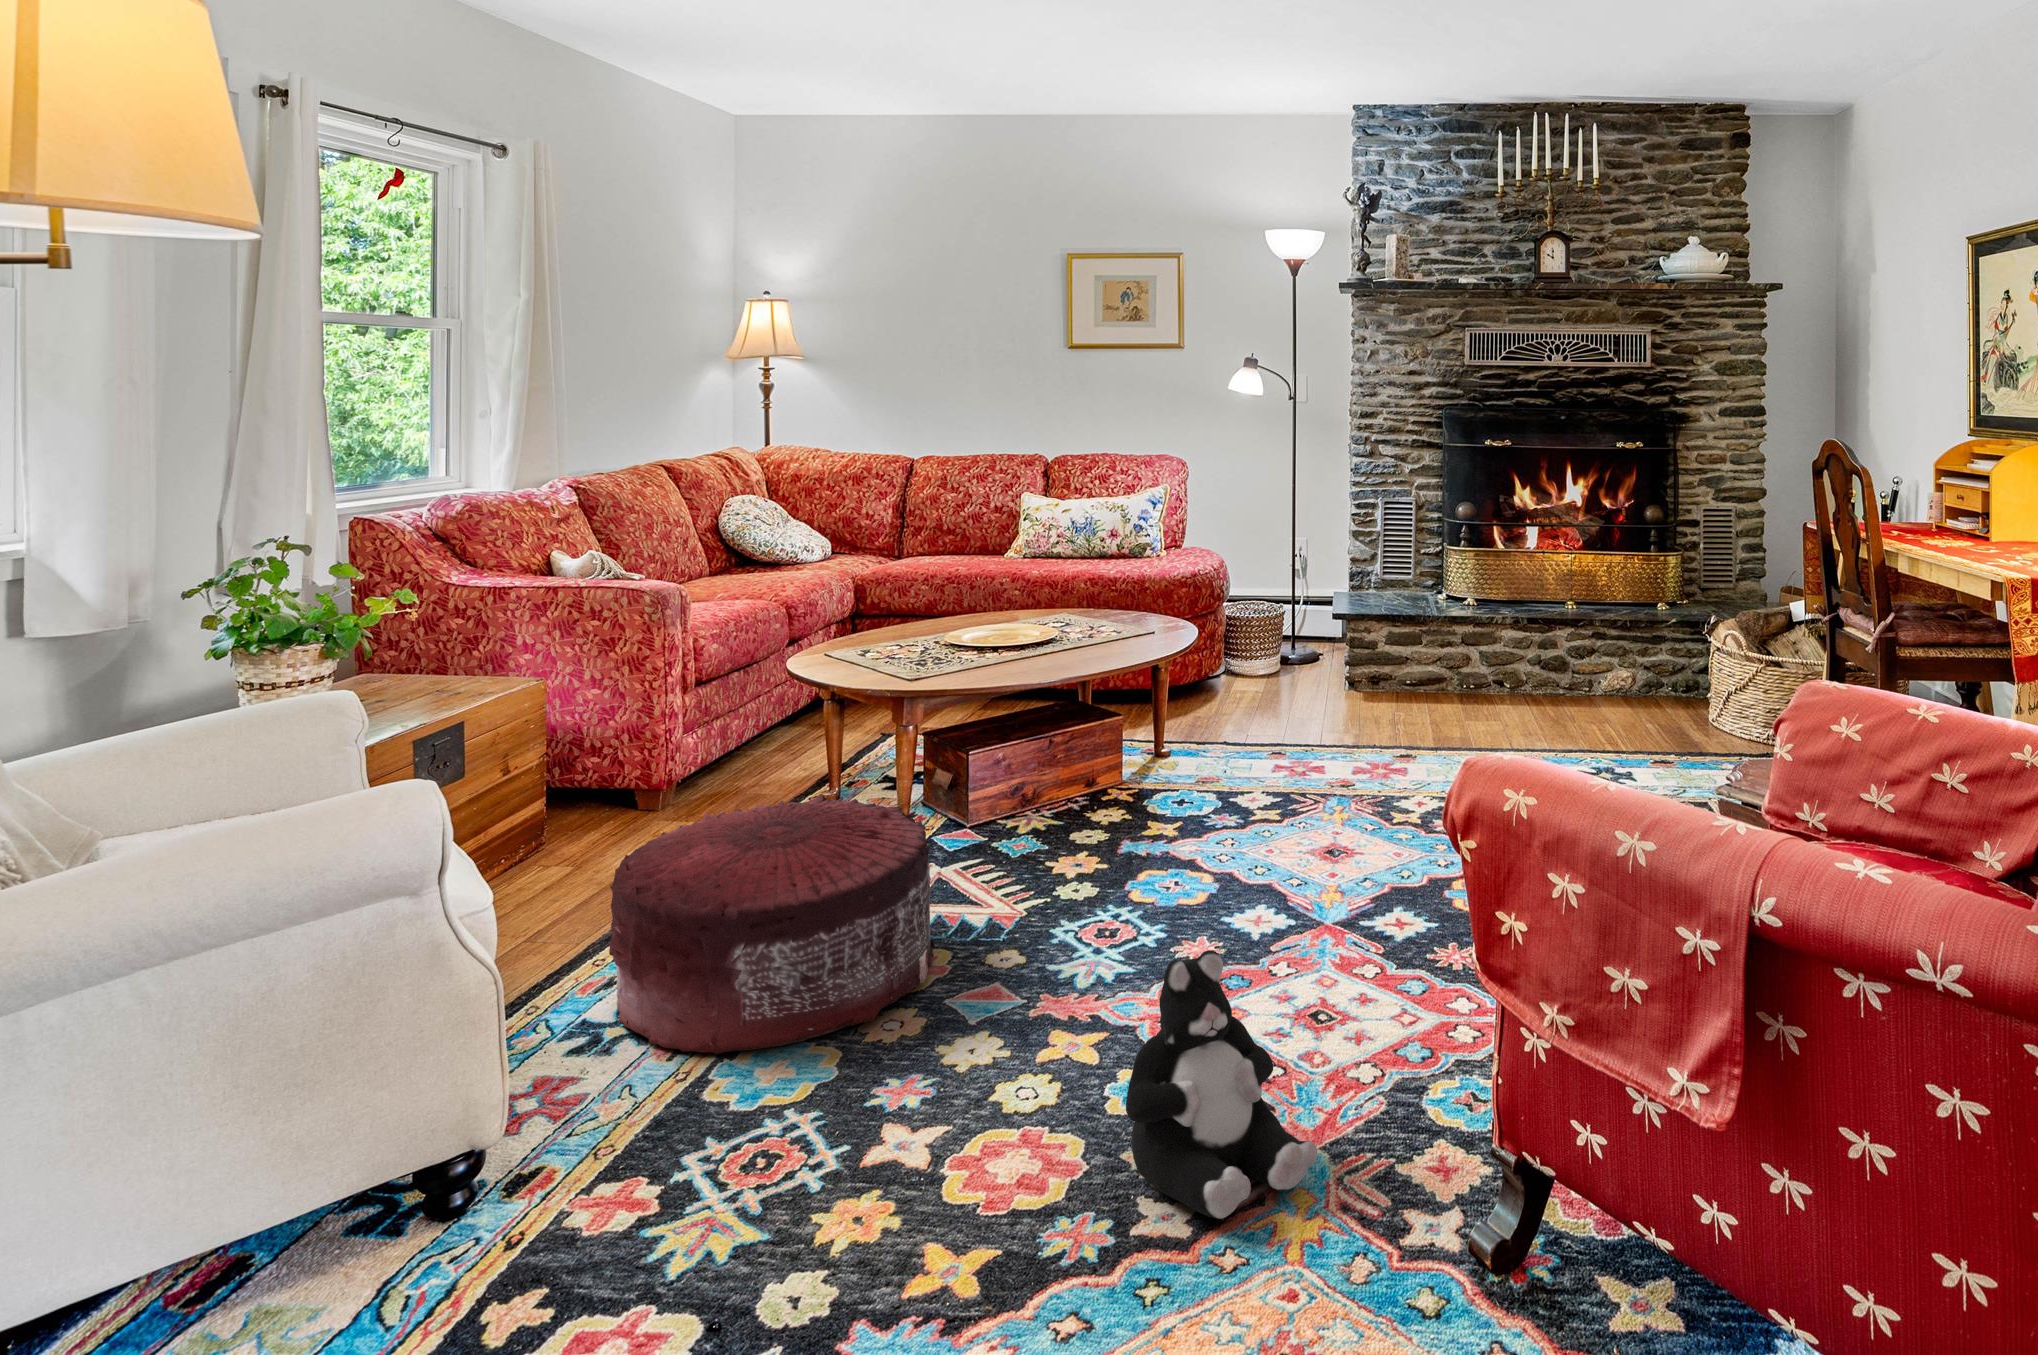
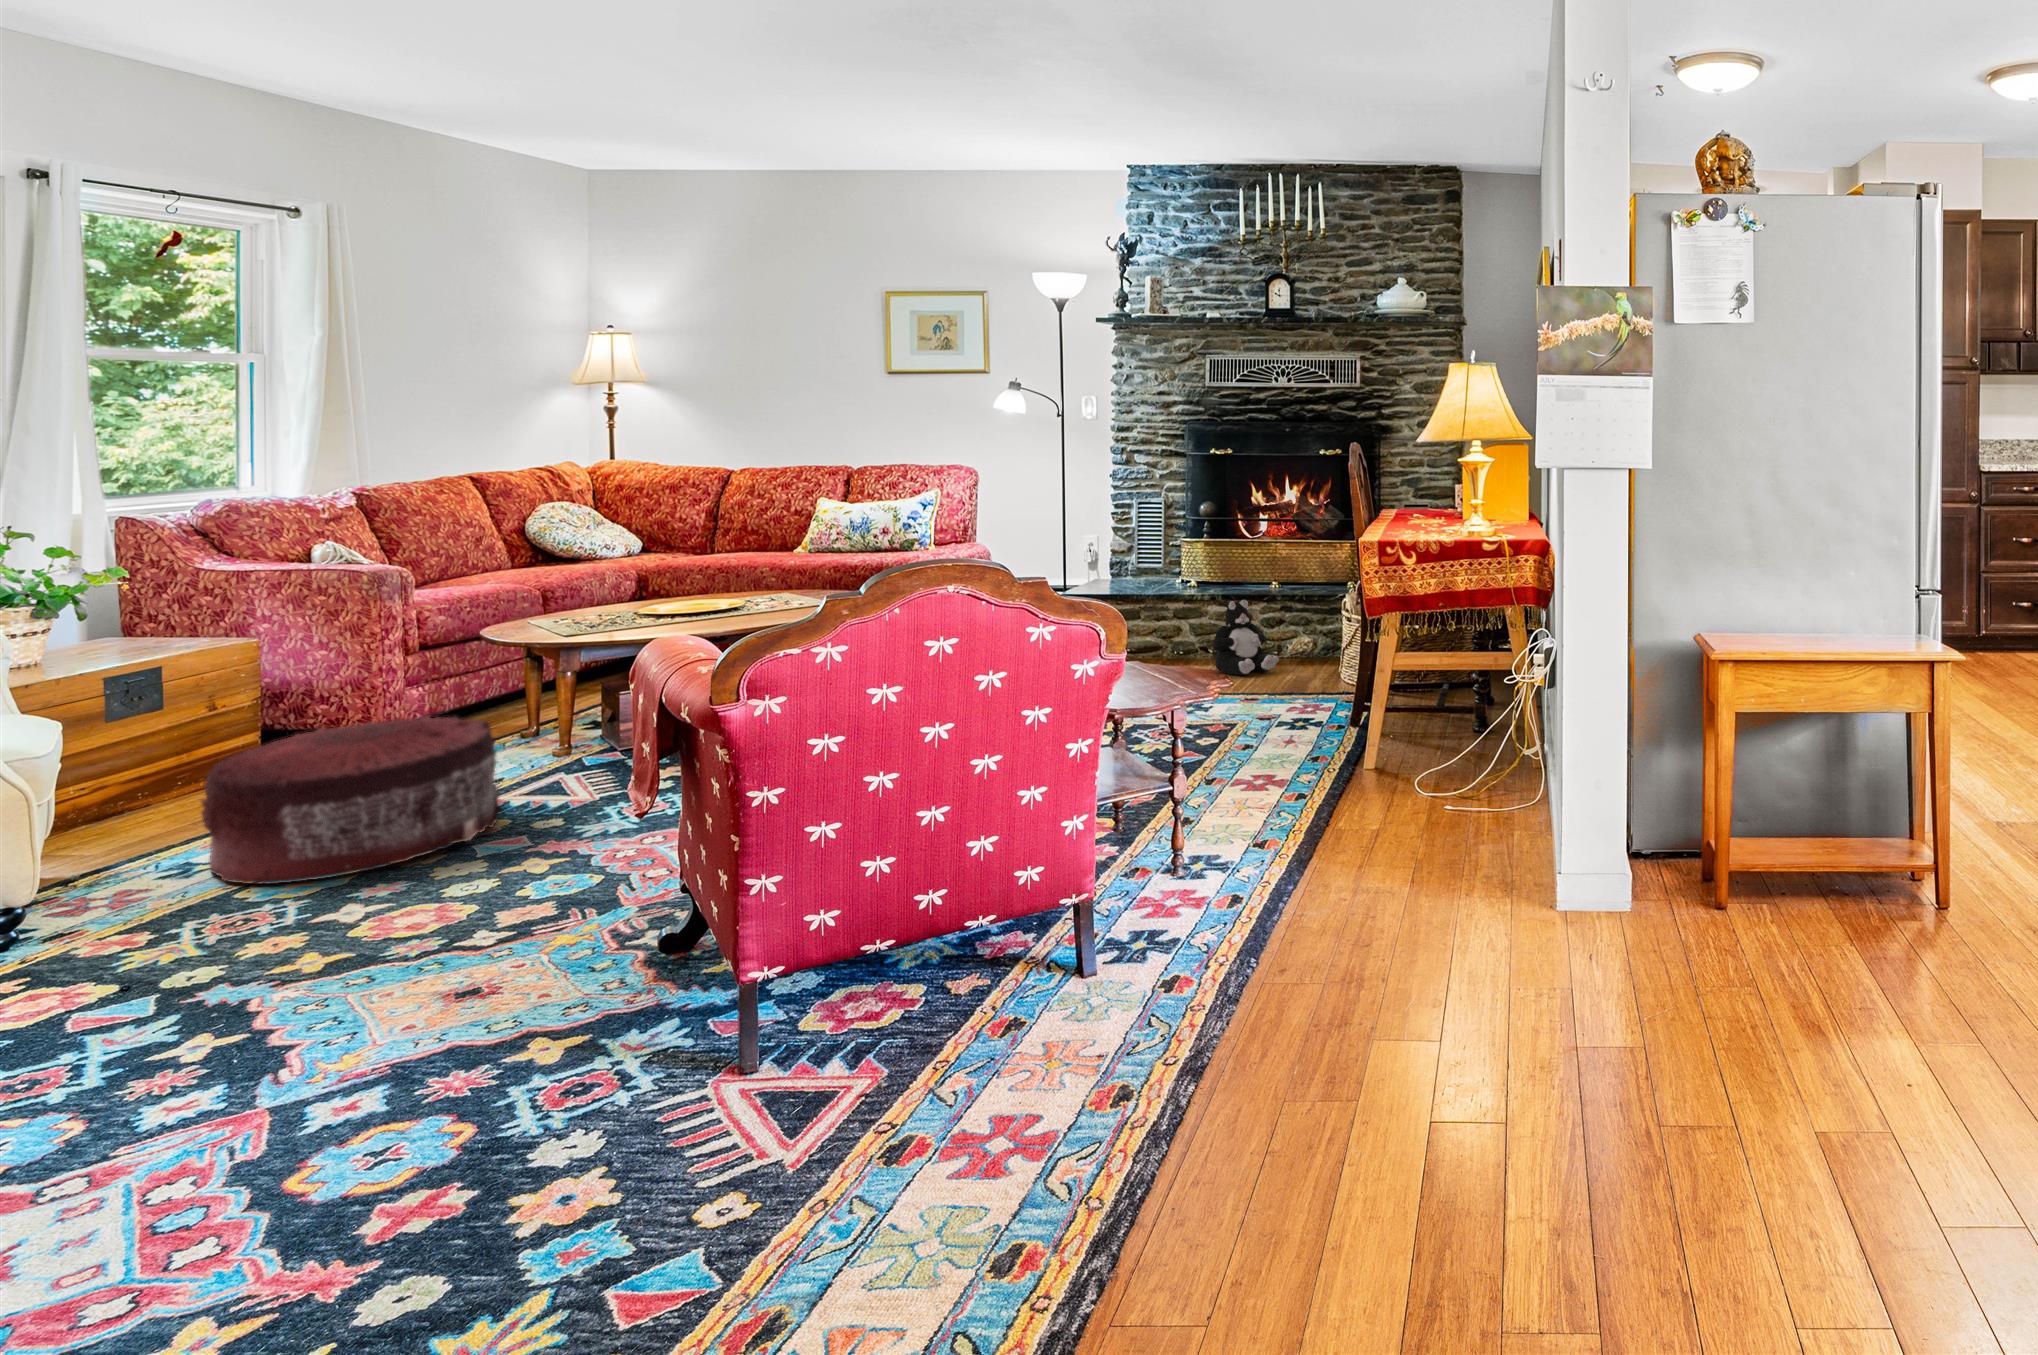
plush toy: present [1126,950,1318,1219] -> present [1213,599,1279,675]

